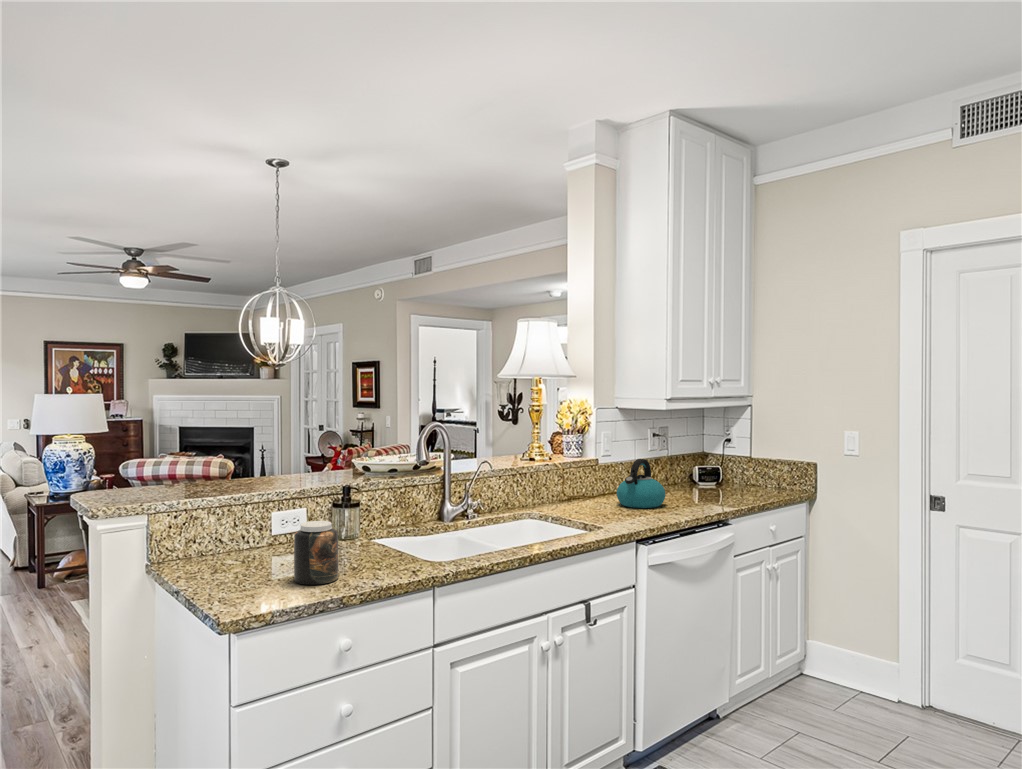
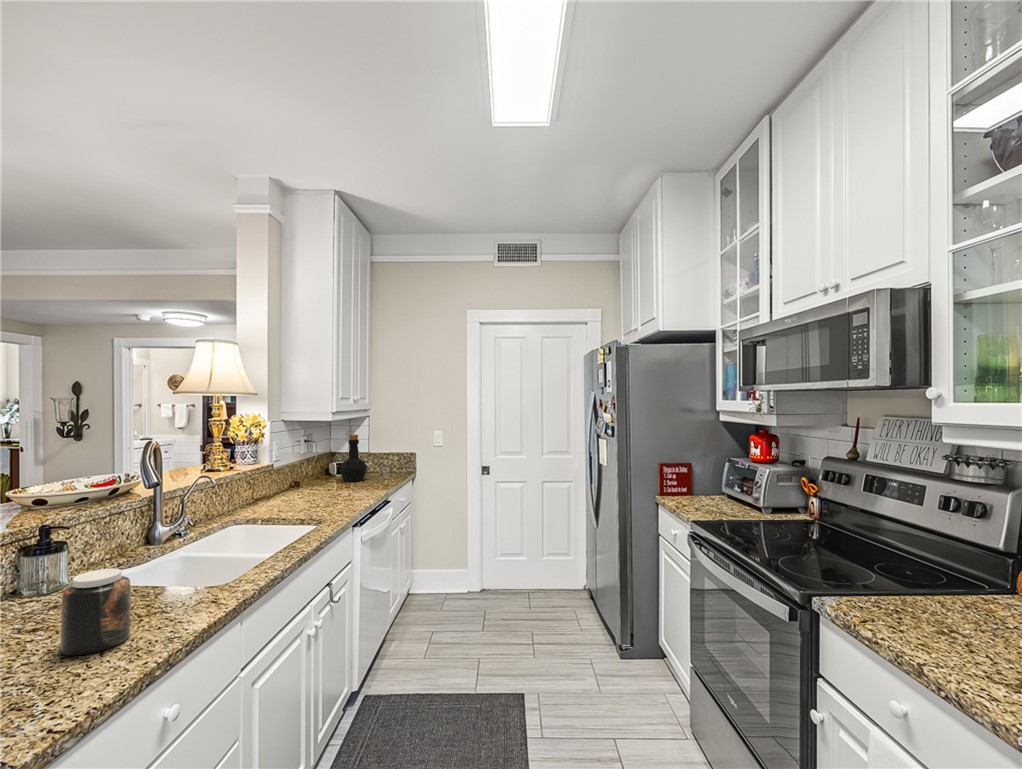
bottle: none [694,430,730,494] -> present [340,435,367,482]
kettle: present [617,459,665,508] -> none [299,461,340,500]

